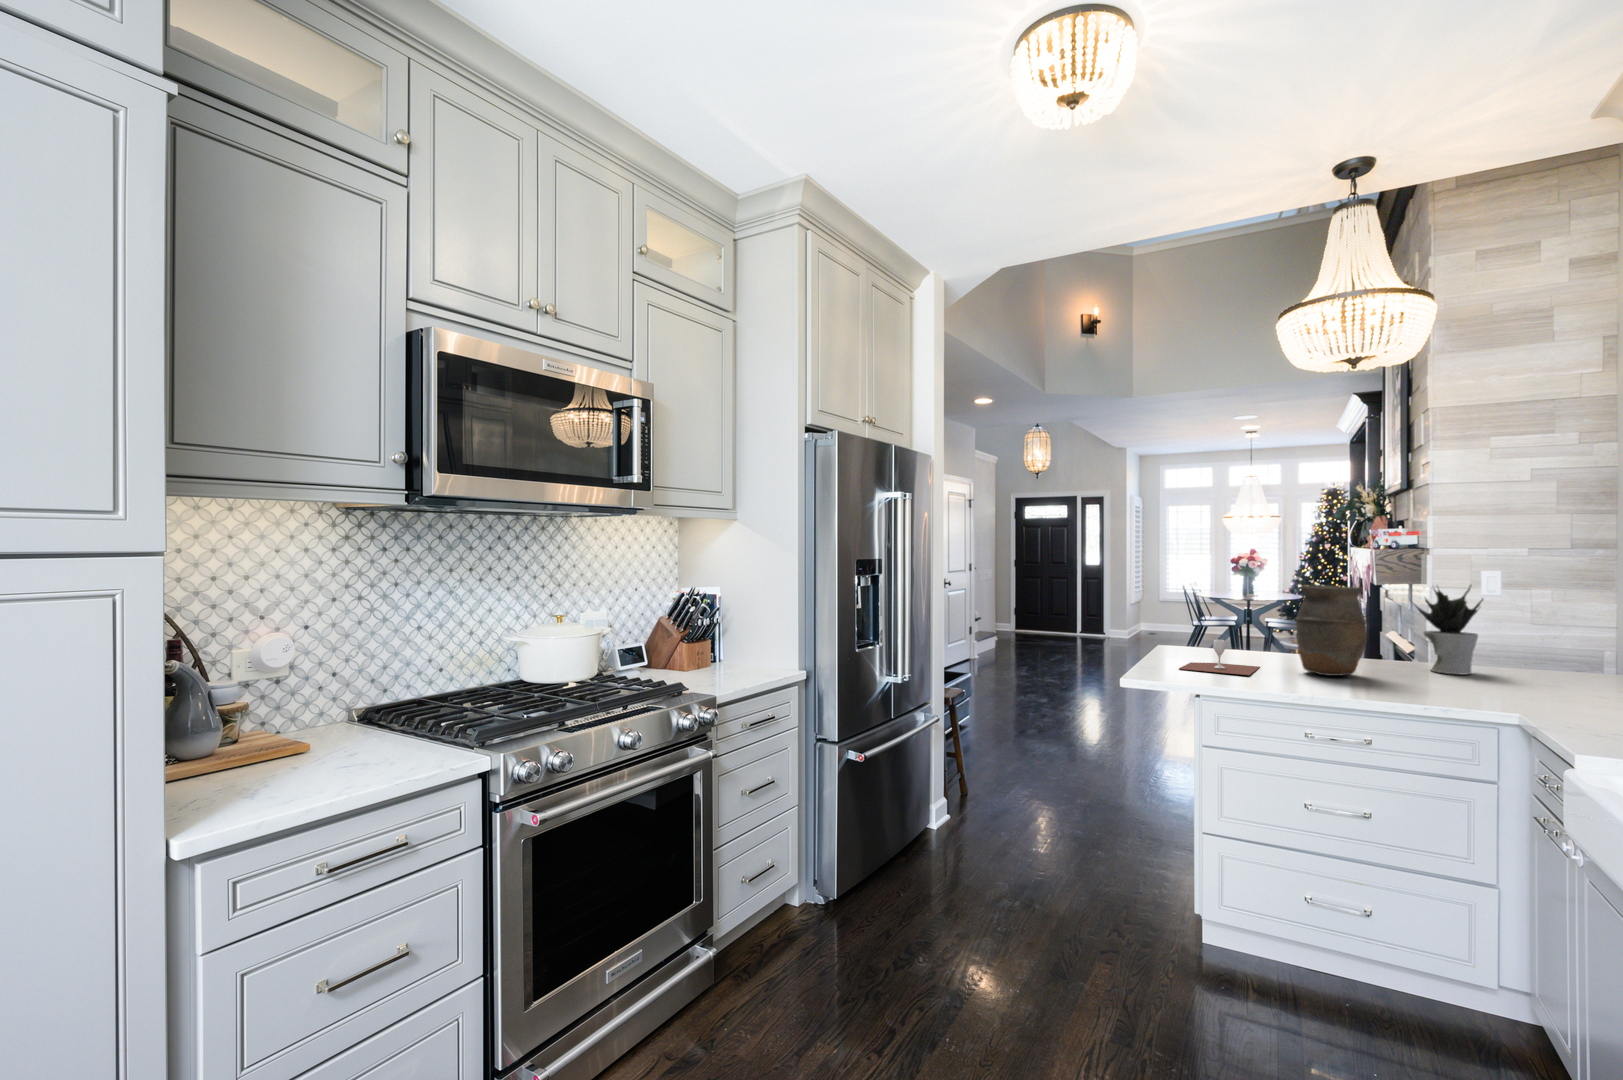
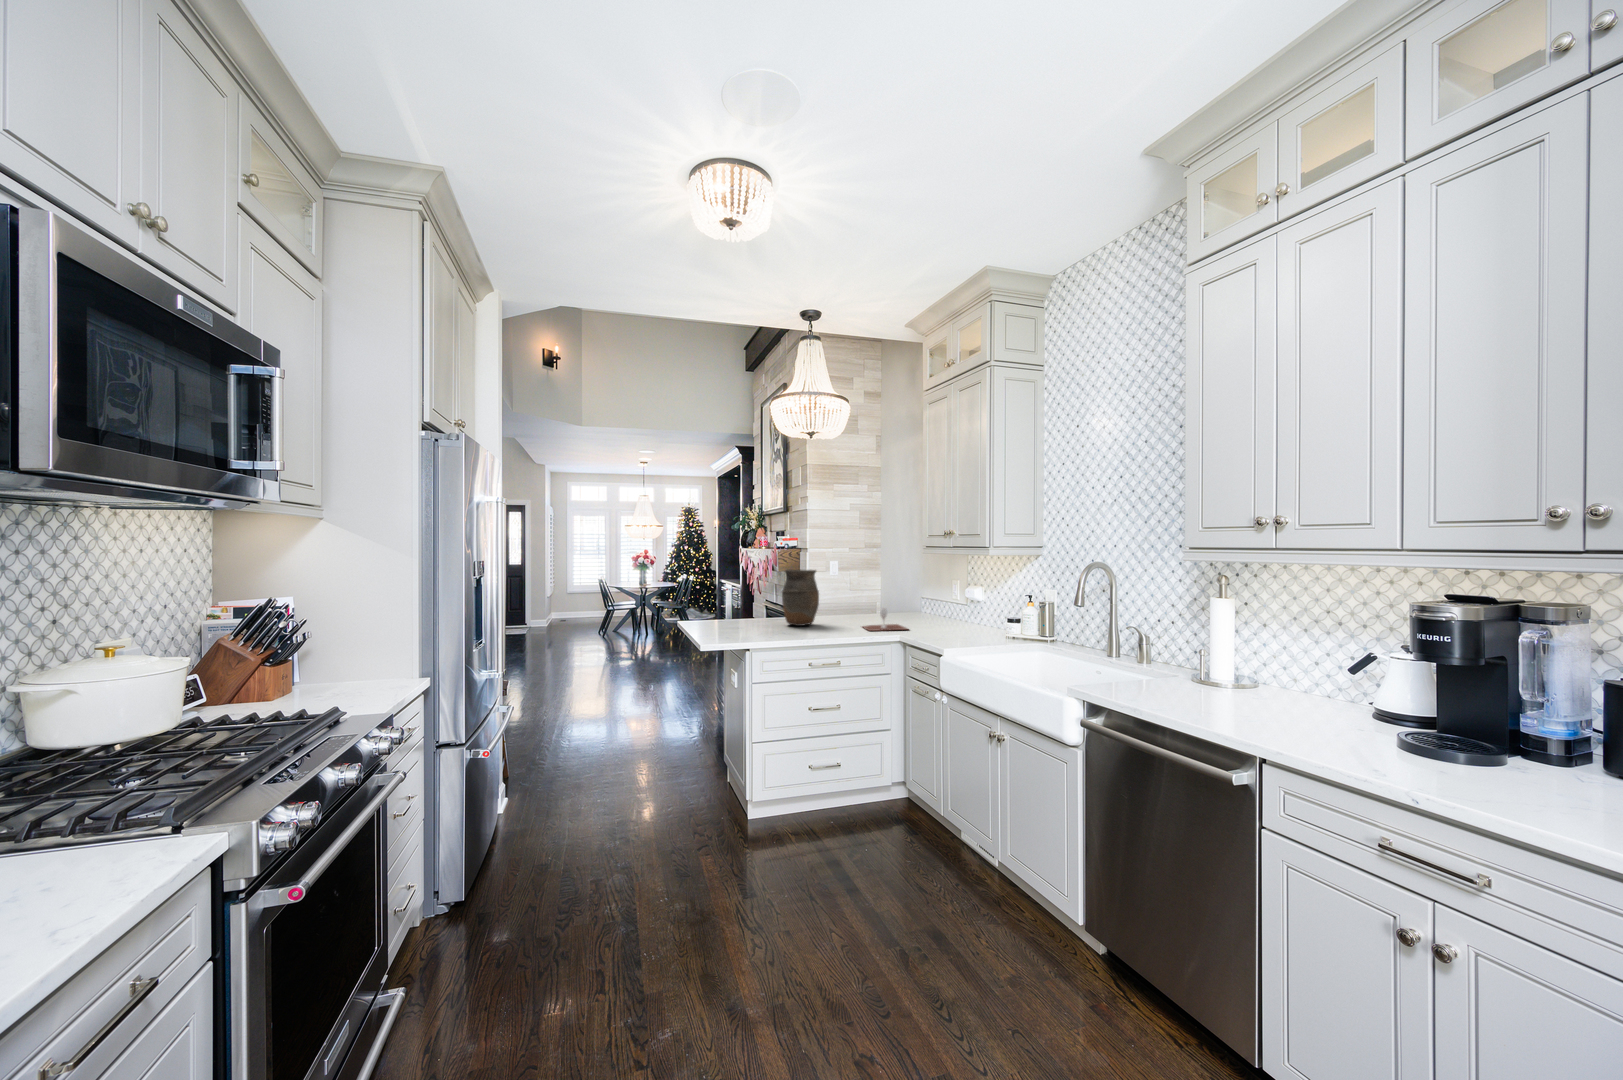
potted plant: present [1415,585,1483,675] -> none [826,566,861,618]
wine glass: present [1179,639,1259,675] -> present [862,608,907,631]

